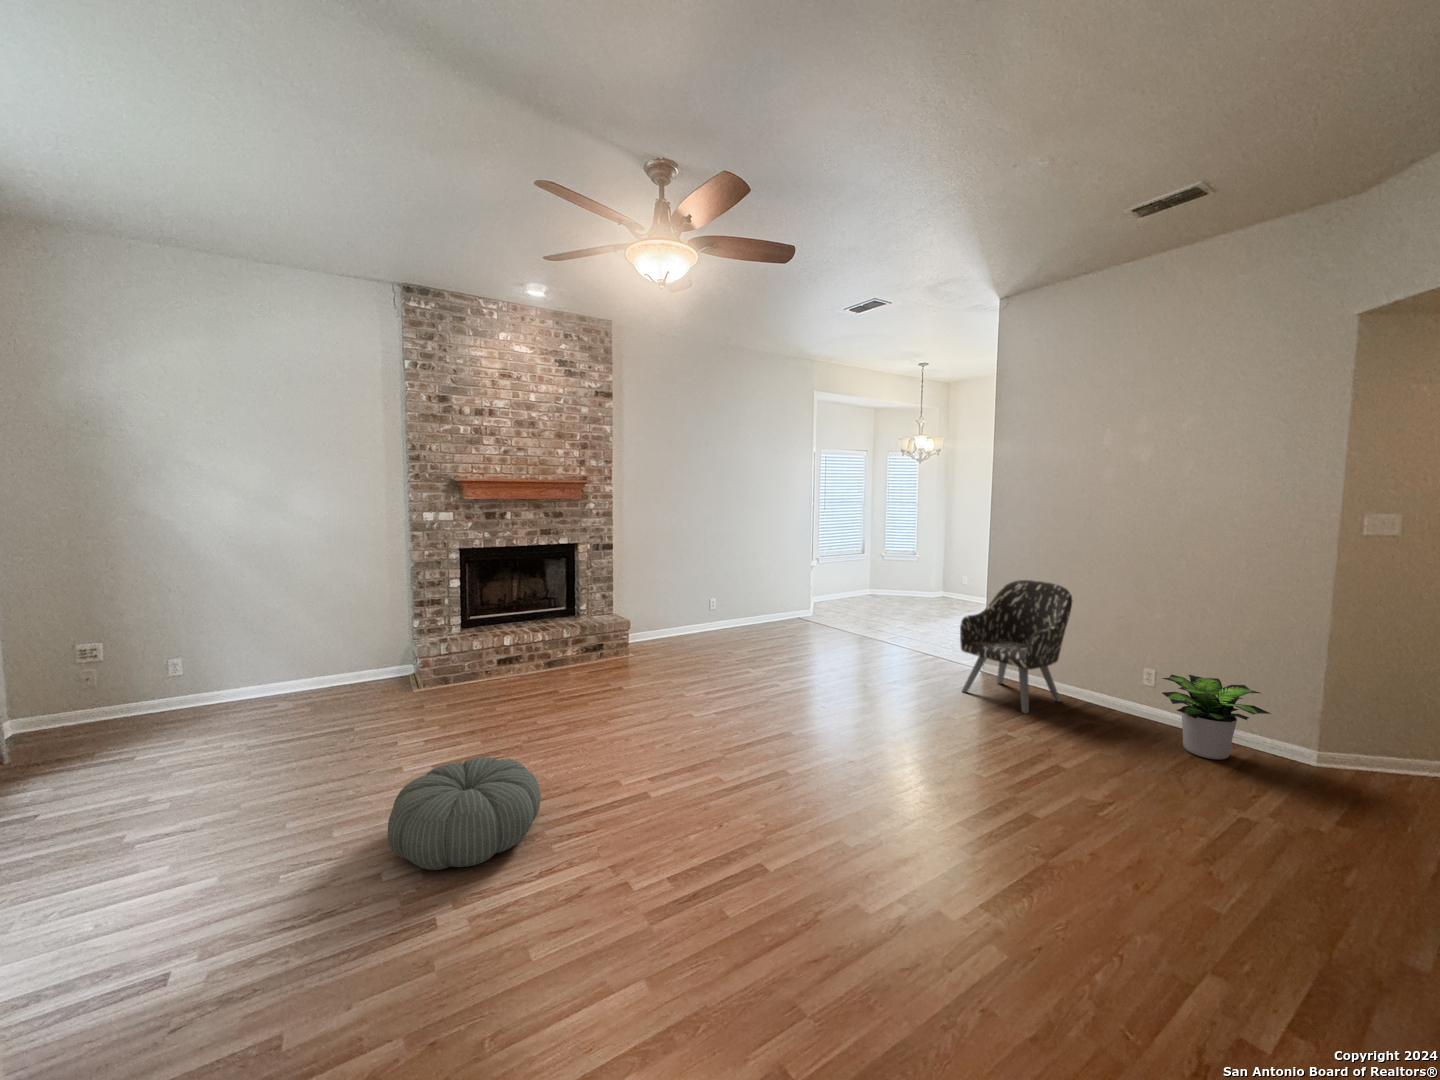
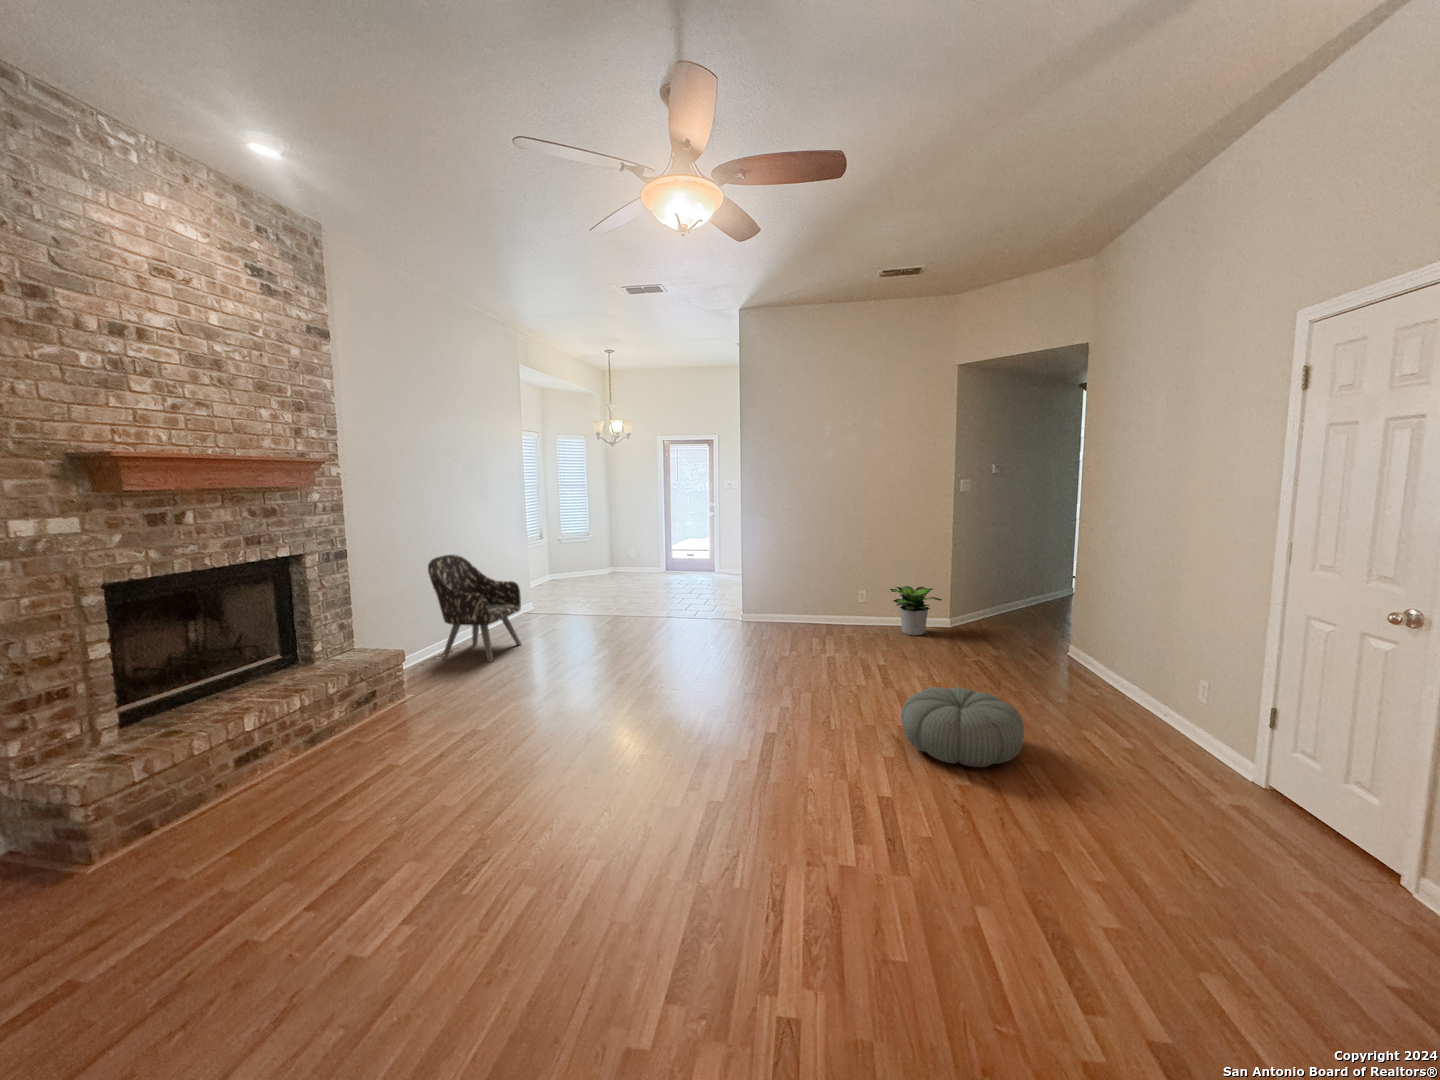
armchair: present [960,580,1072,713] -> present [428,555,521,662]
pouf: present [388,757,541,870] -> present [901,687,1024,767]

